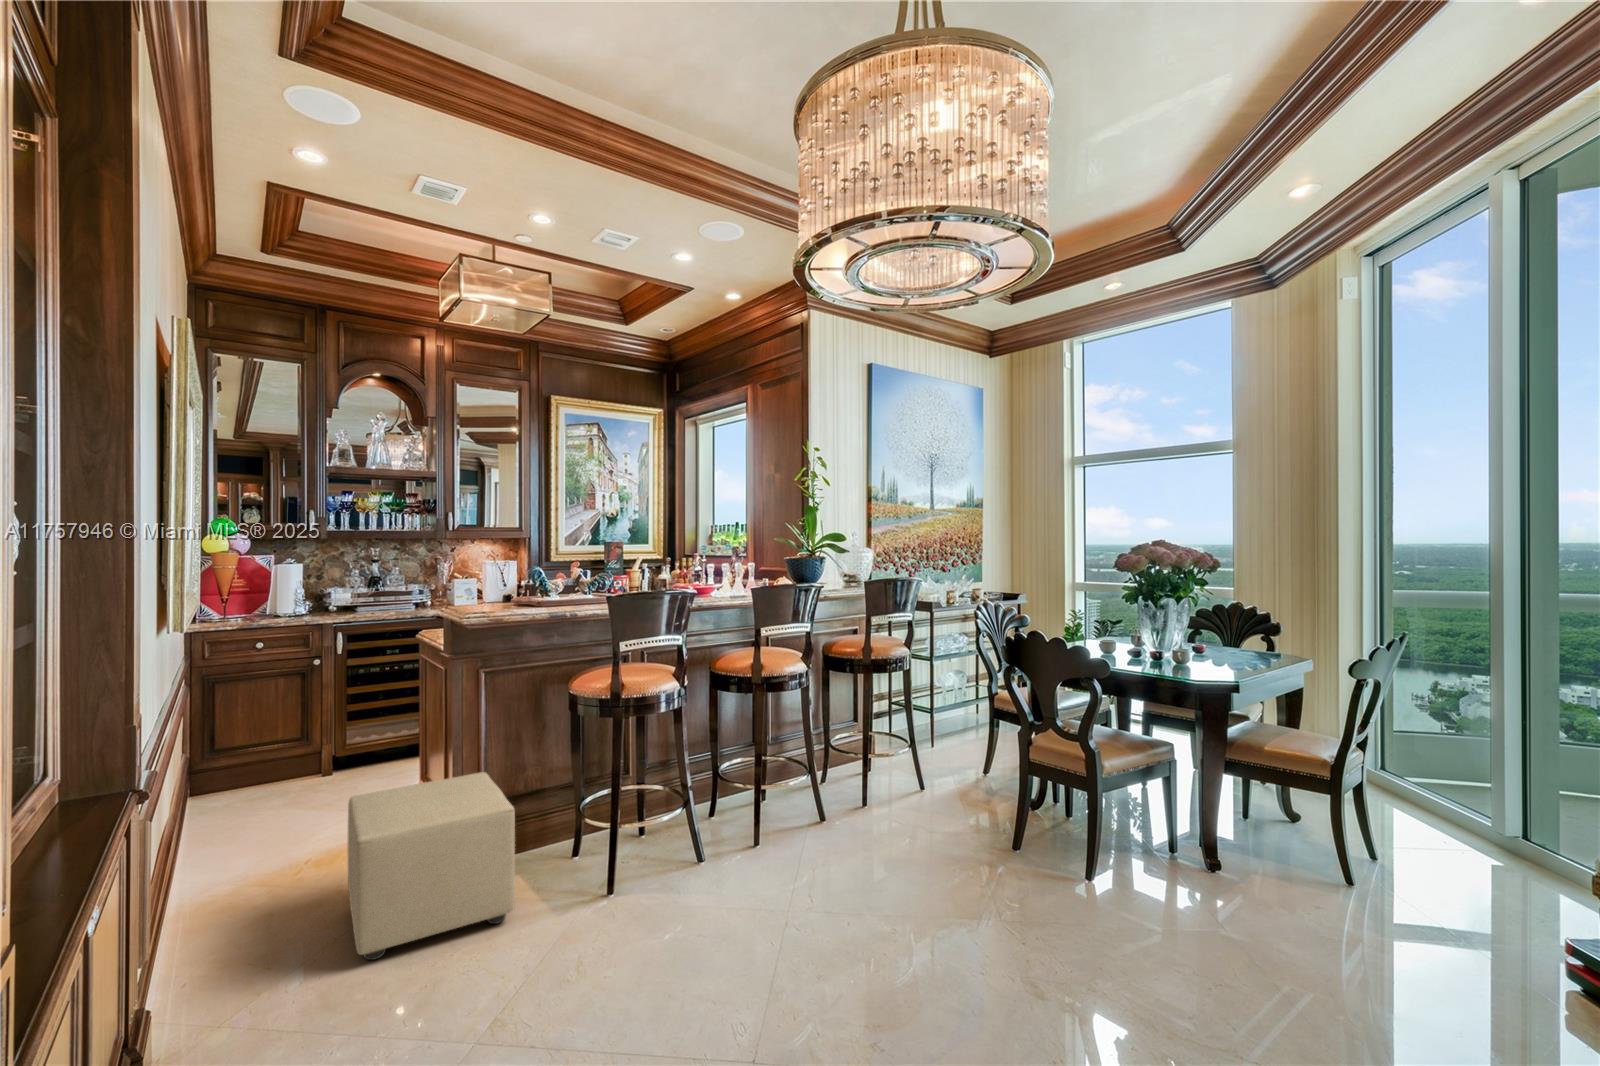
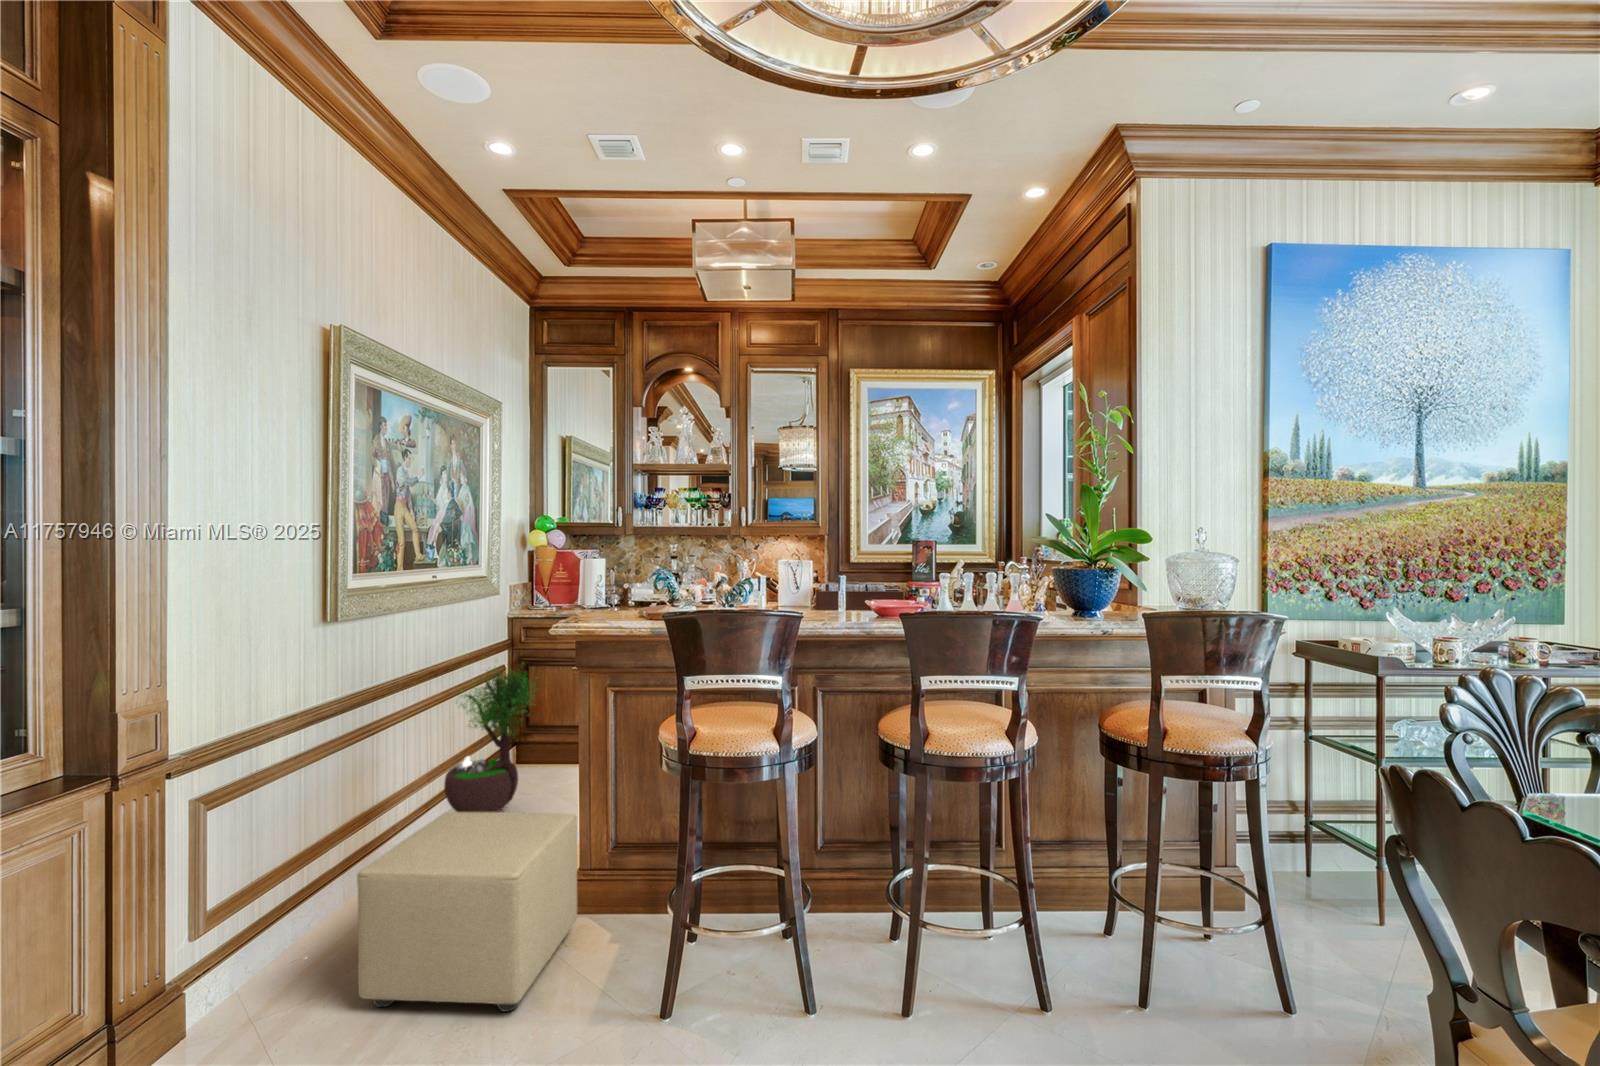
potted tree: none [192,666,317,839] -> present [444,664,538,812]

